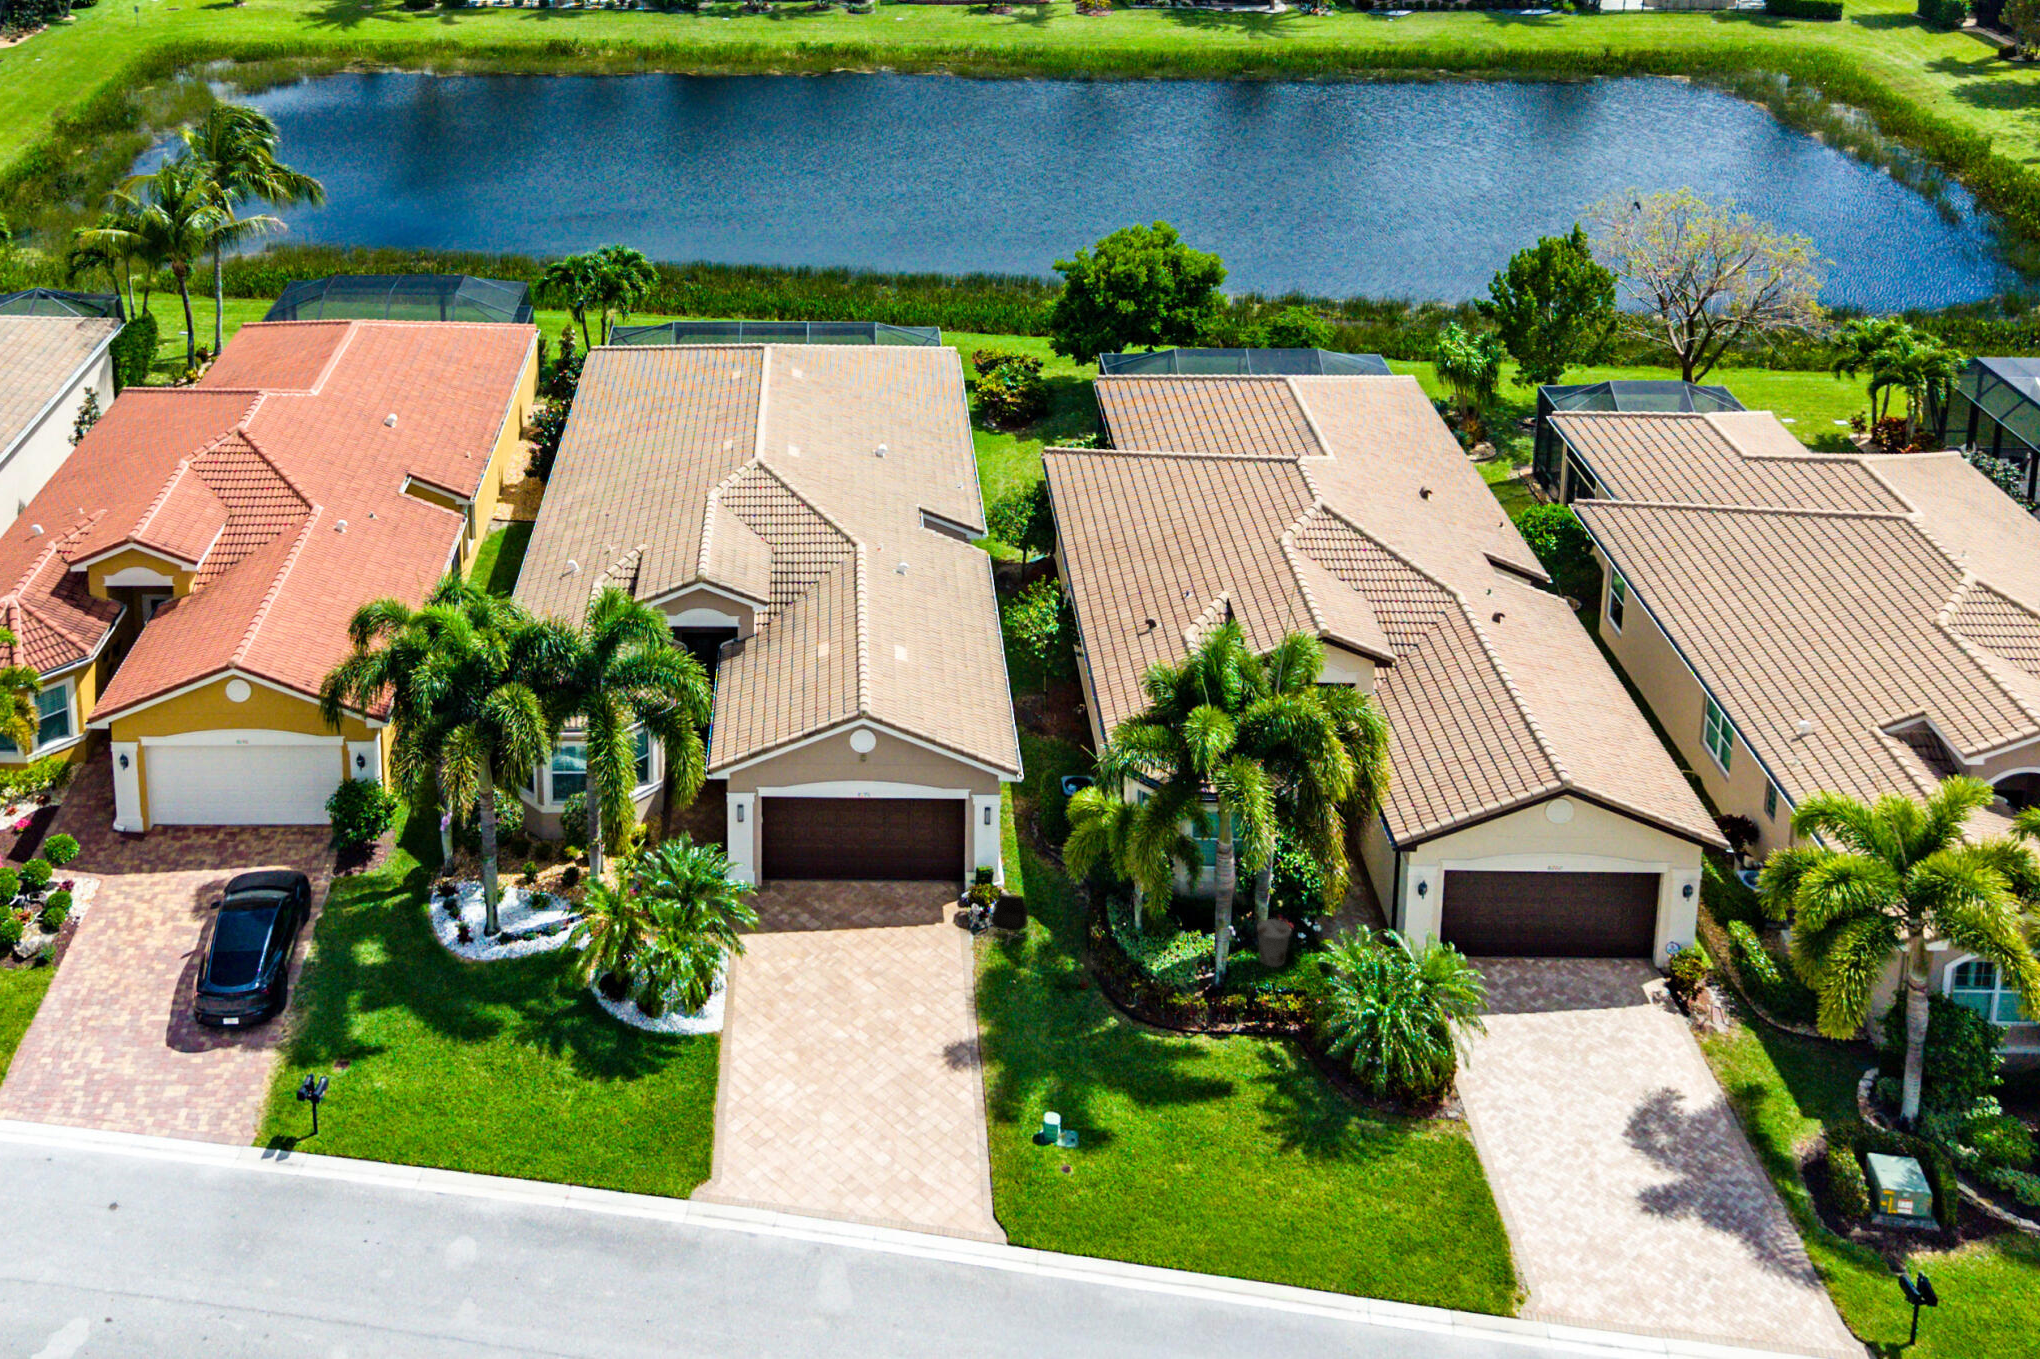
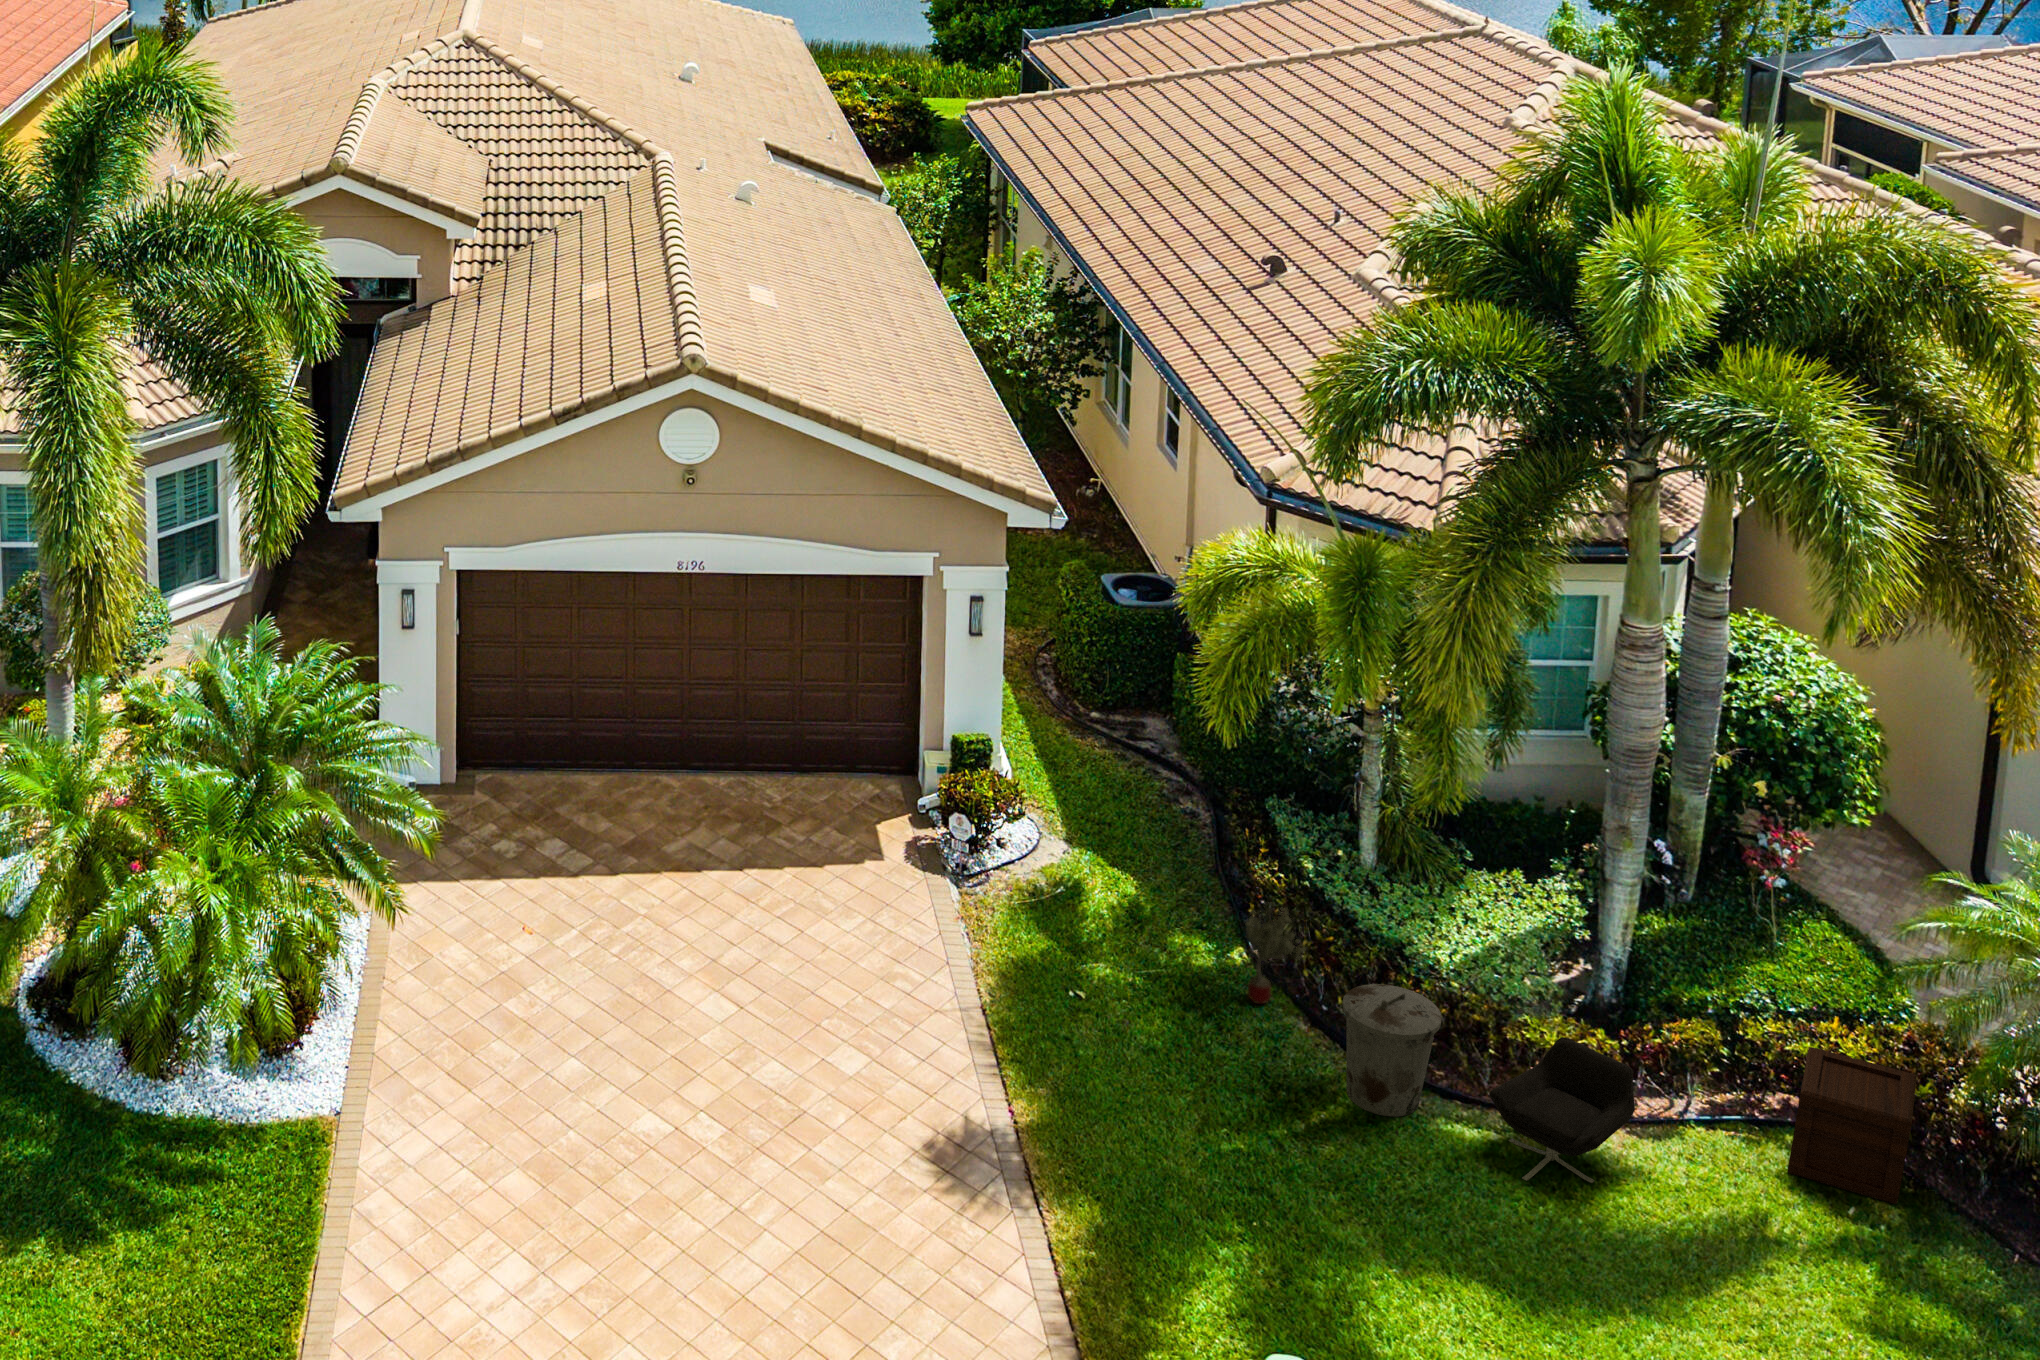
lounge chair: present [989,894,1028,937] -> present [1489,1037,1635,1183]
trash can: present [1257,919,1291,967] -> present [1343,984,1442,1117]
wooden crate: none [1257,1008,1305,1064] -> present [1787,1047,1917,1204]

